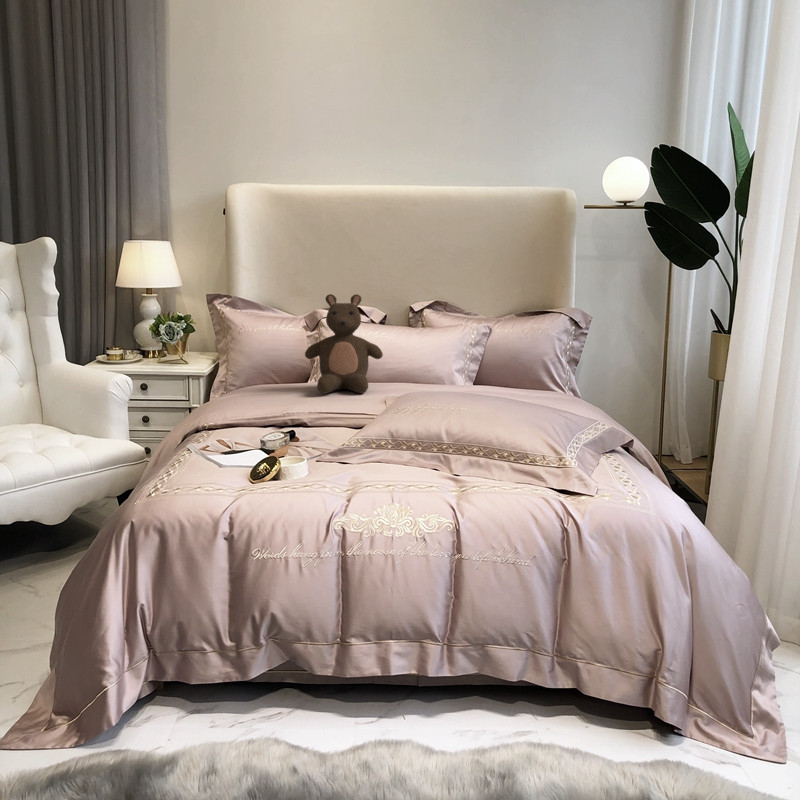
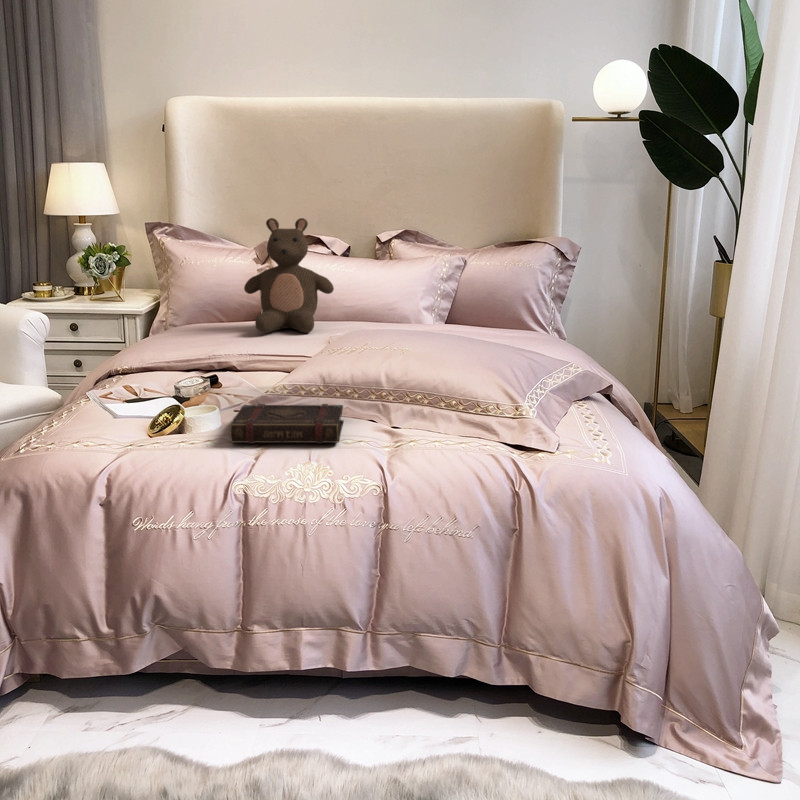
book: none [325,456,415,488] -> present [230,404,343,444]

